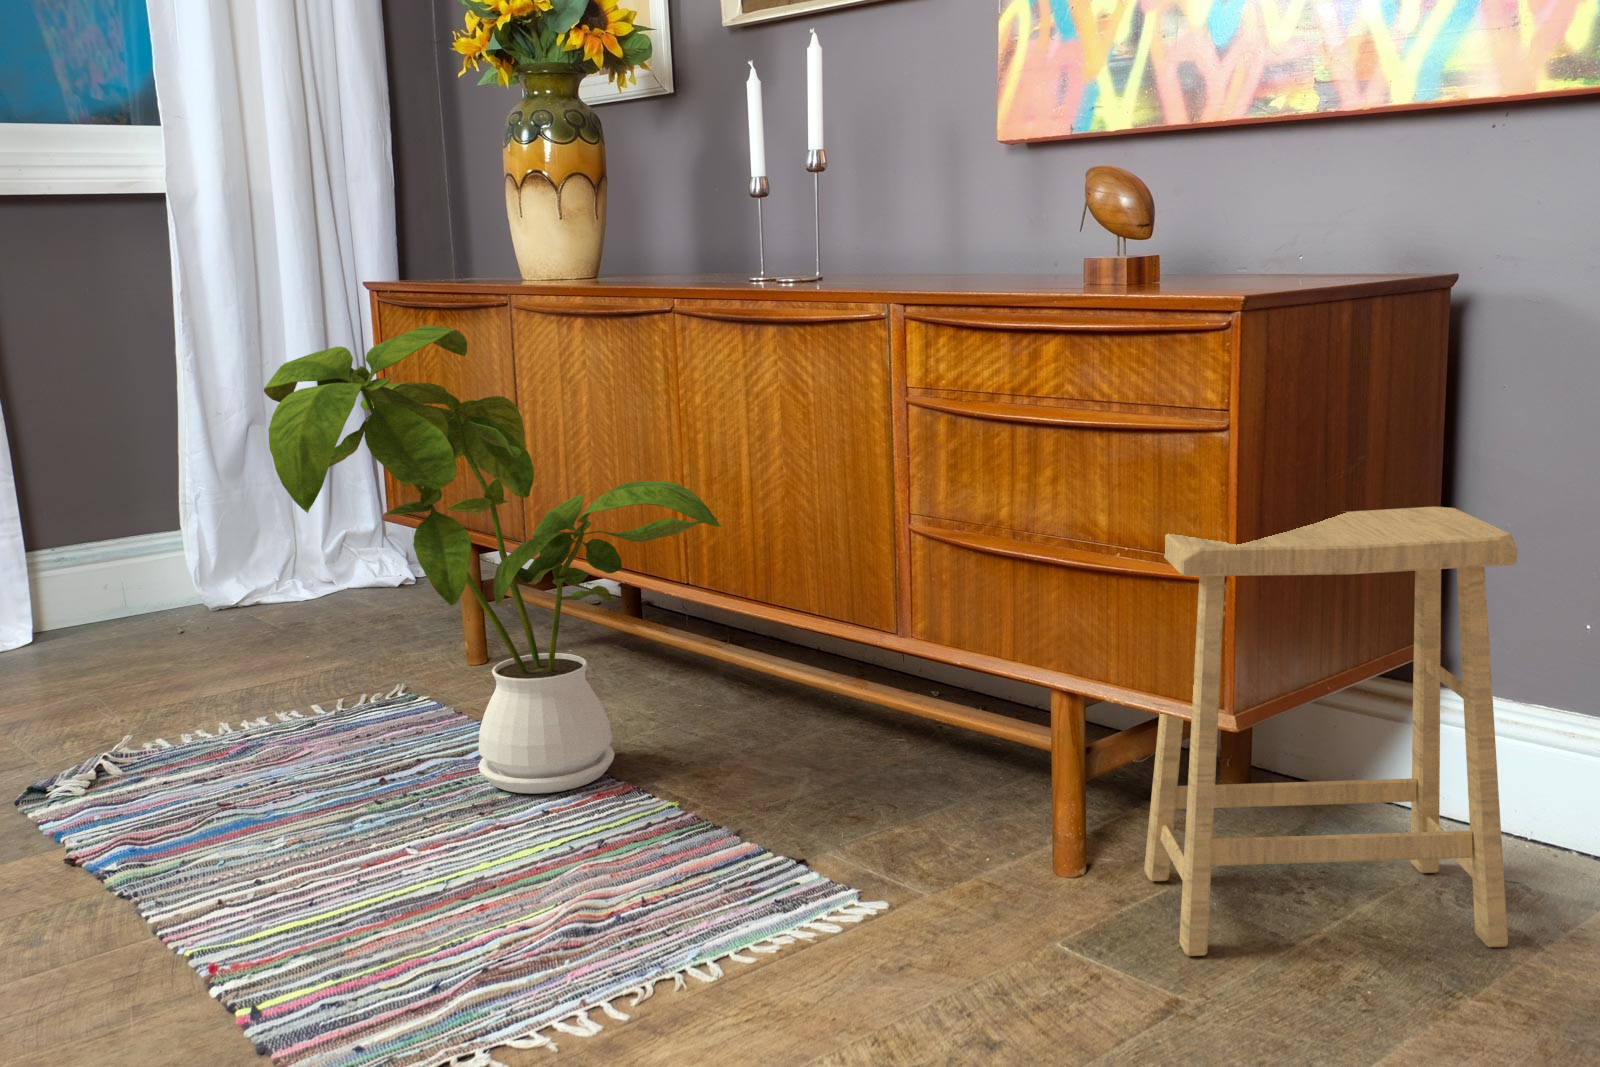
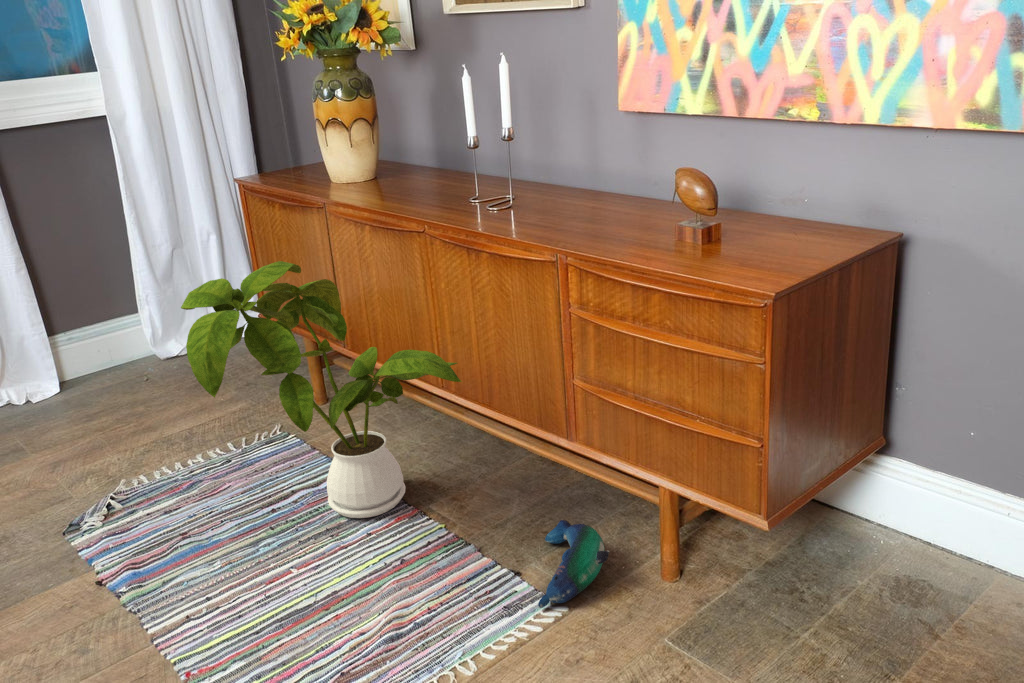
footstool: present [1144,507,1517,956] -> none [713,381,936,649]
plush toy: none [835,783,963,901] -> present [538,520,609,608]

